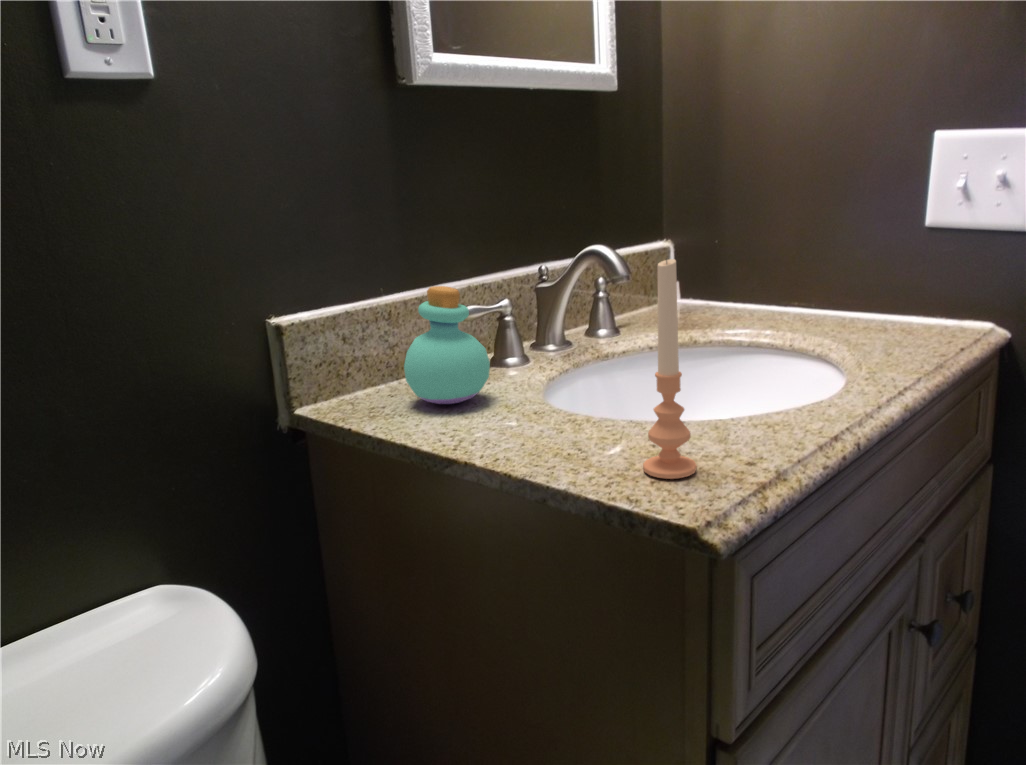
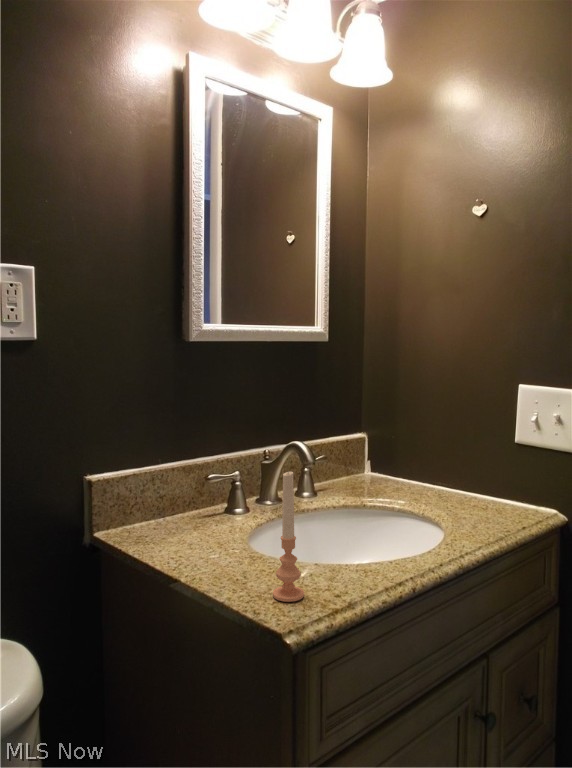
perfume bottle: present [404,286,490,404] -> none [161,465,213,538]

